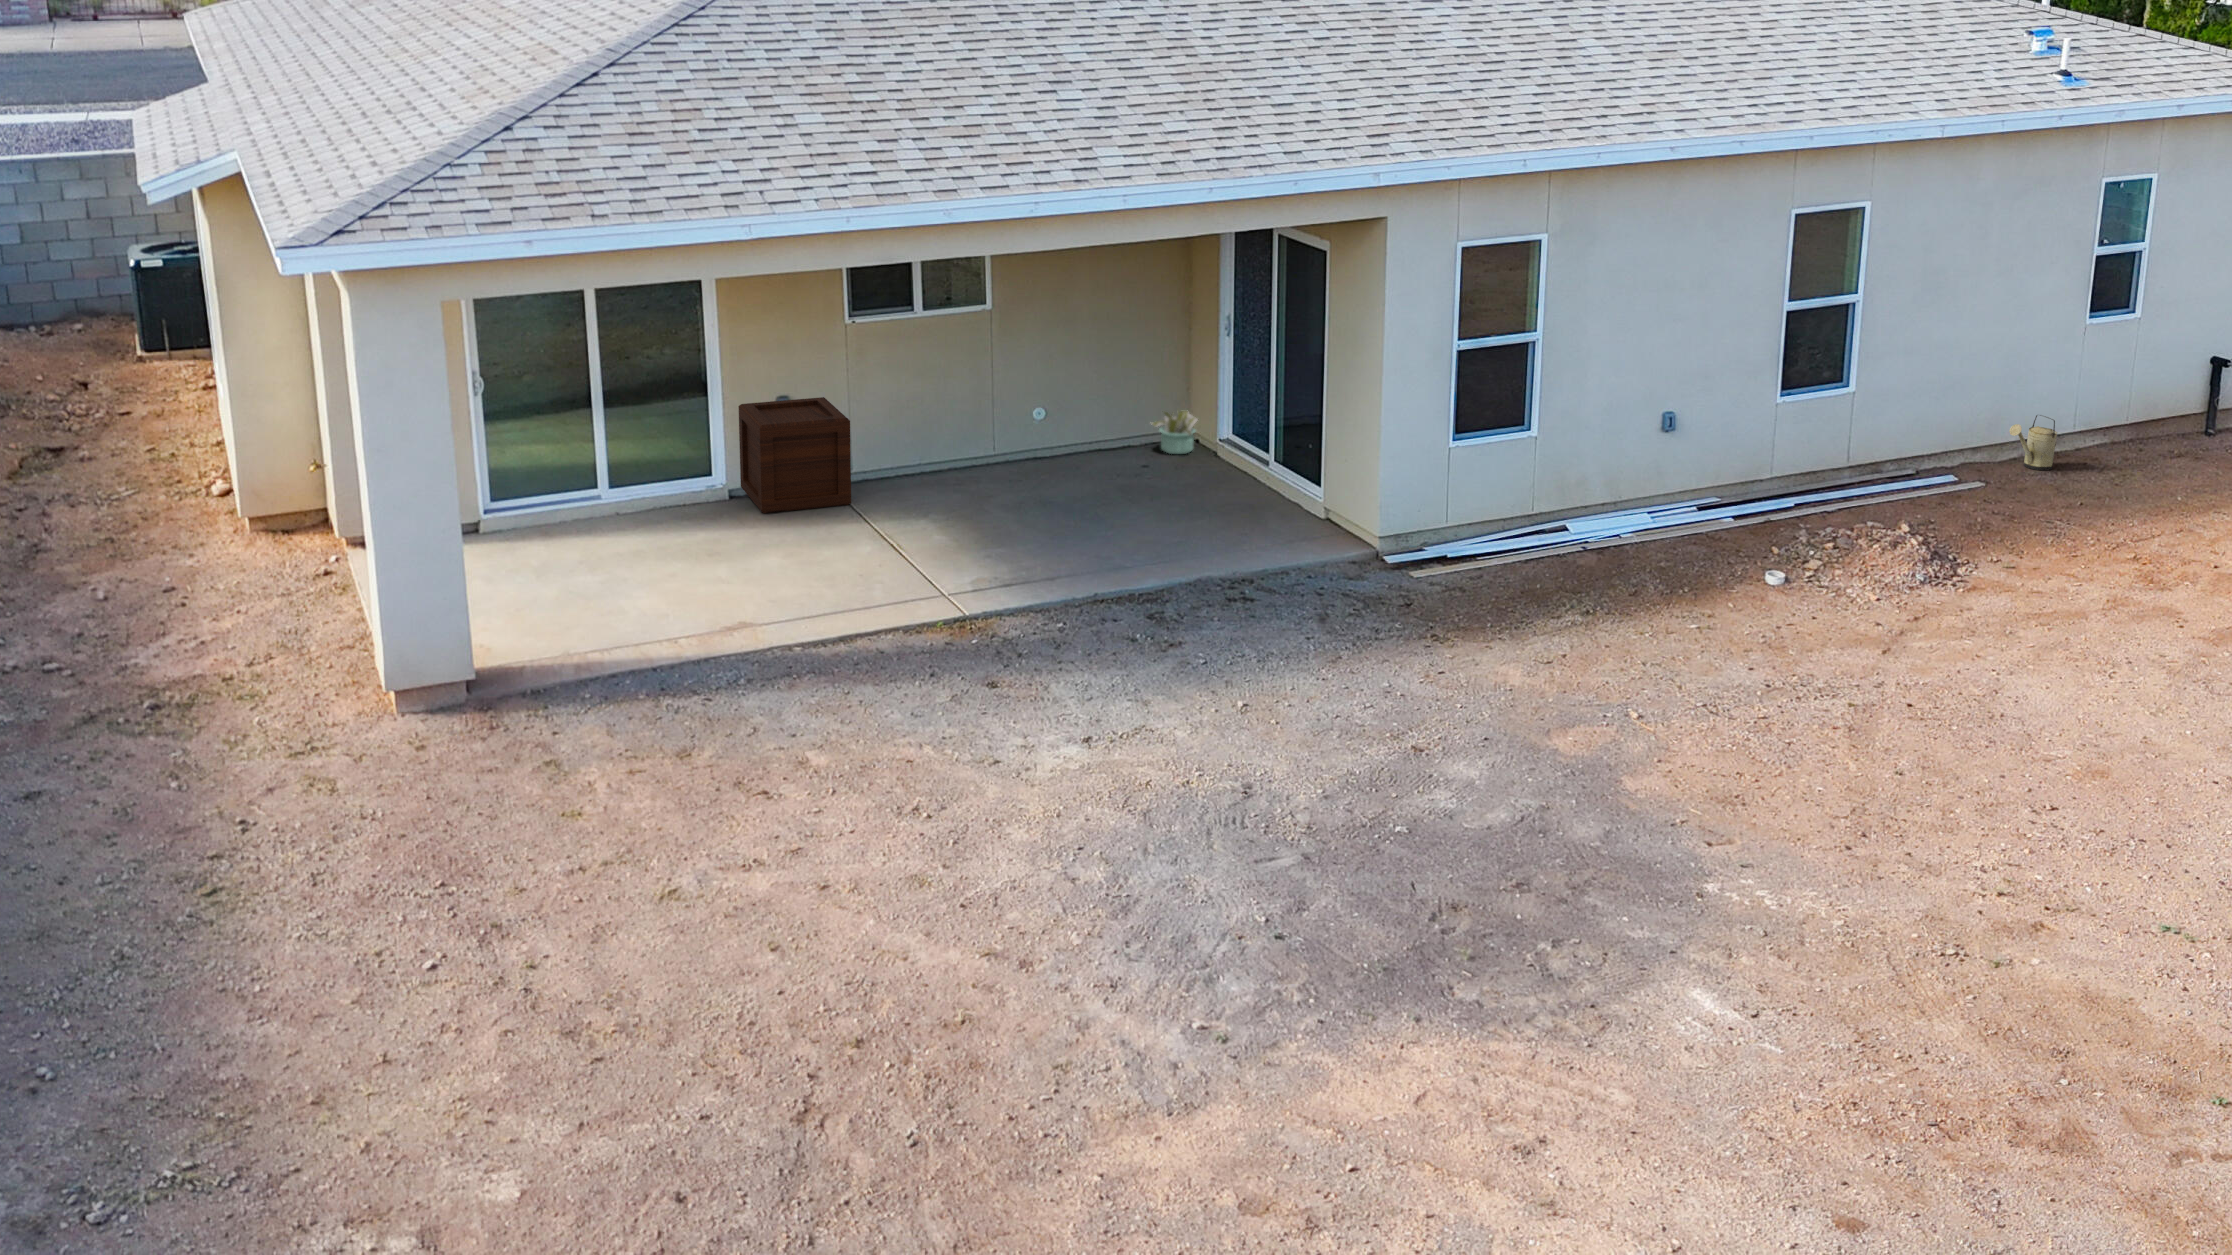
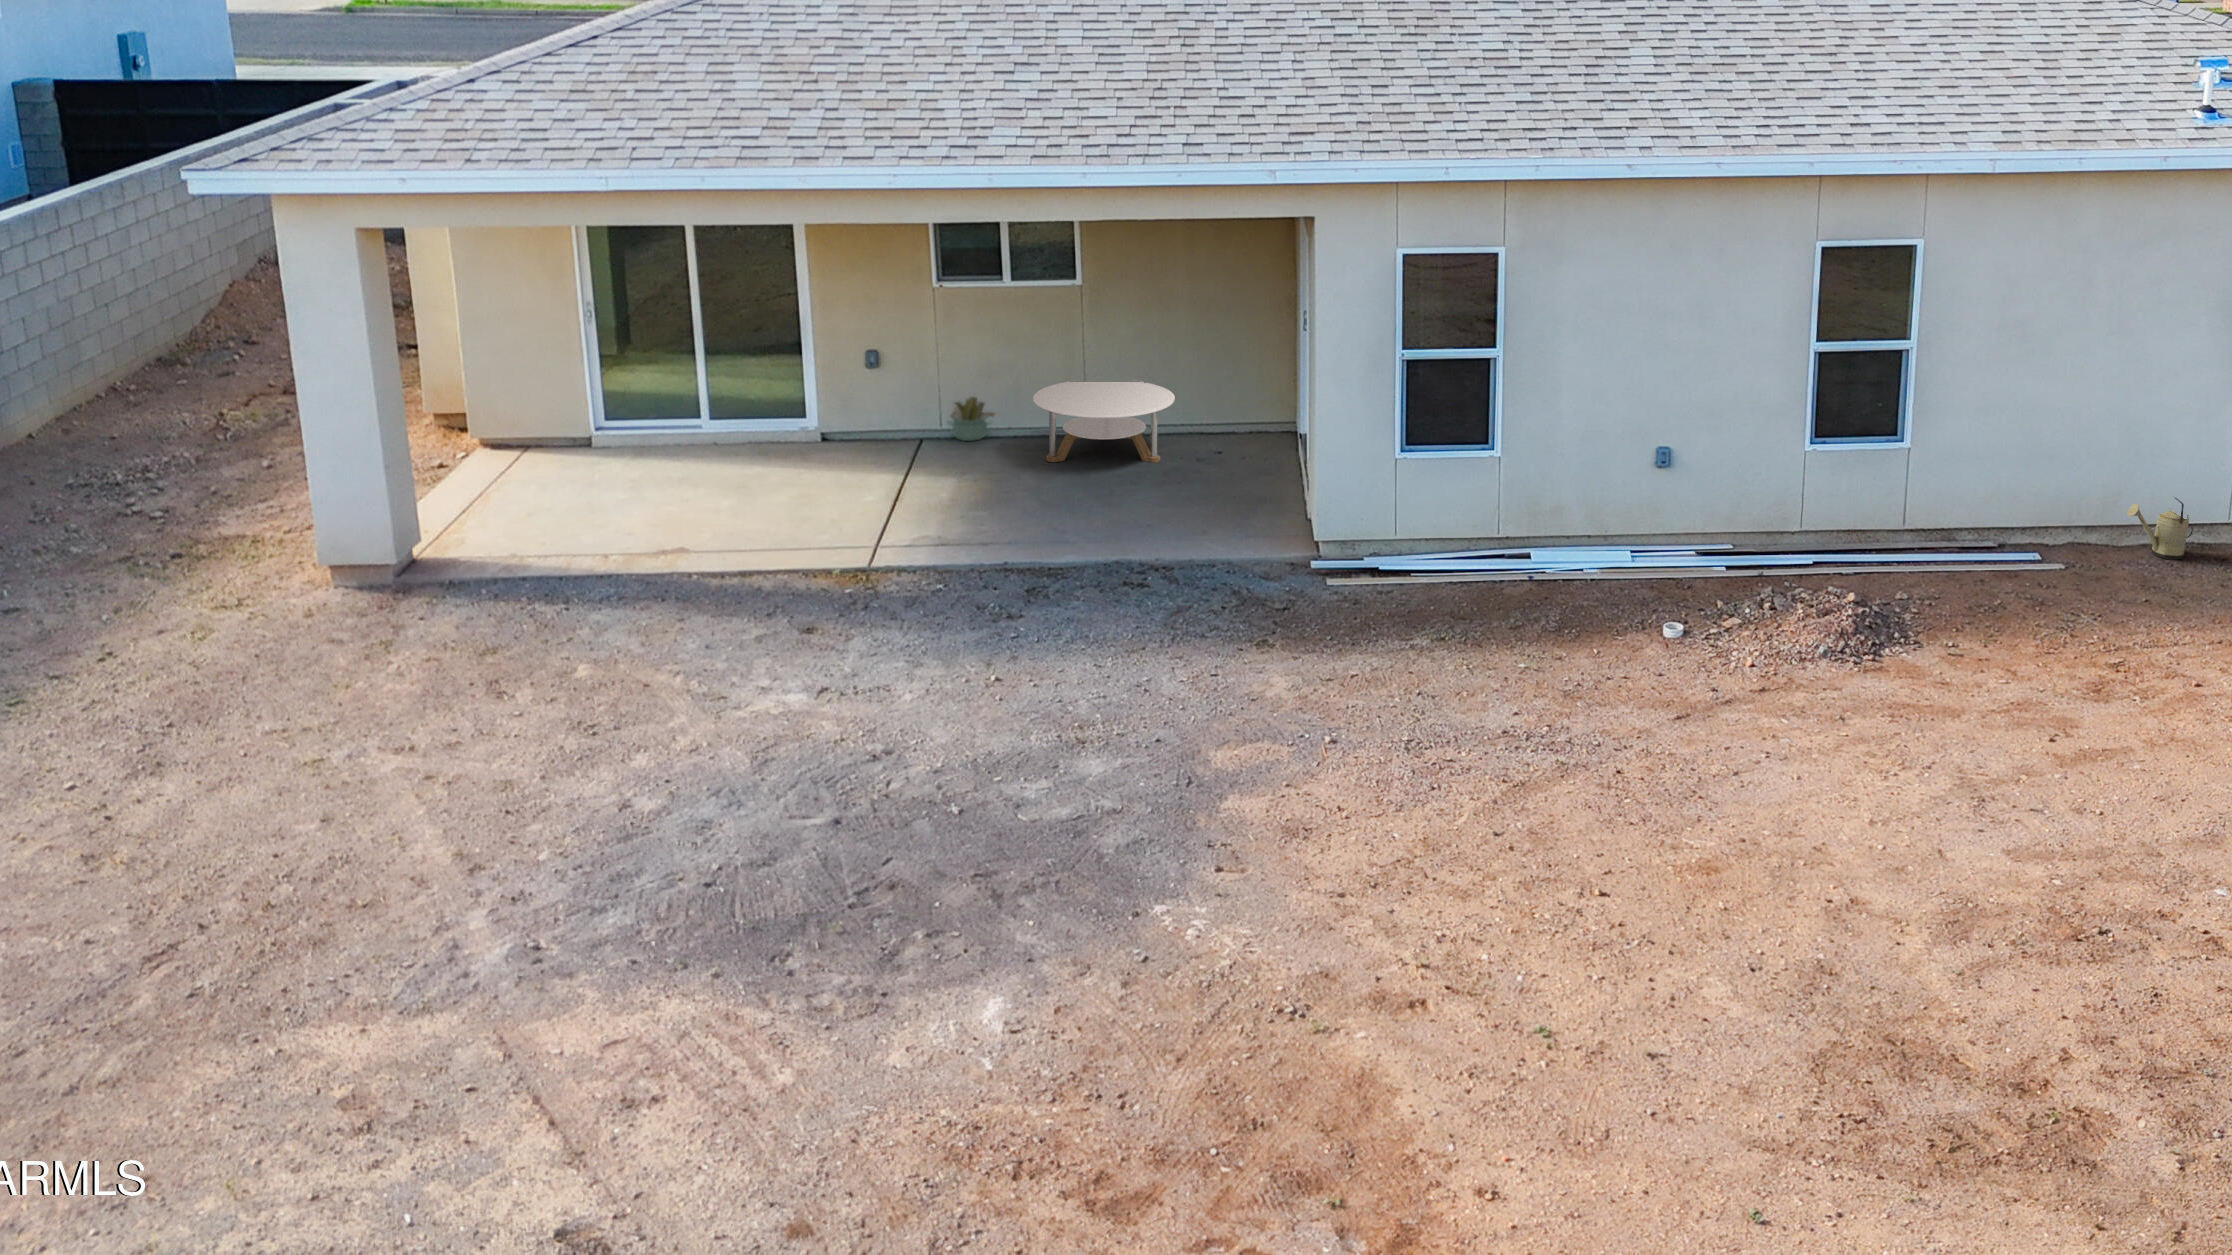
wooden crate: present [738,397,851,513] -> none [813,352,914,455]
round table: none [974,405,1120,495] -> present [1033,382,1175,463]
decorative plant: present [1152,411,1197,454] -> present [948,396,995,441]

